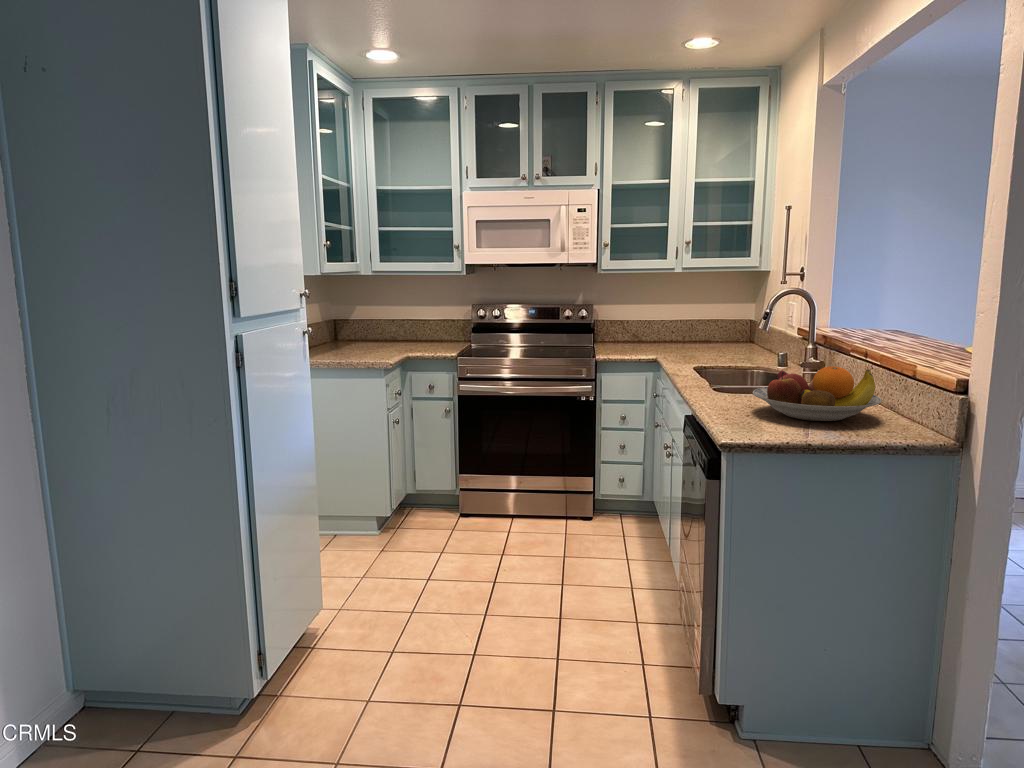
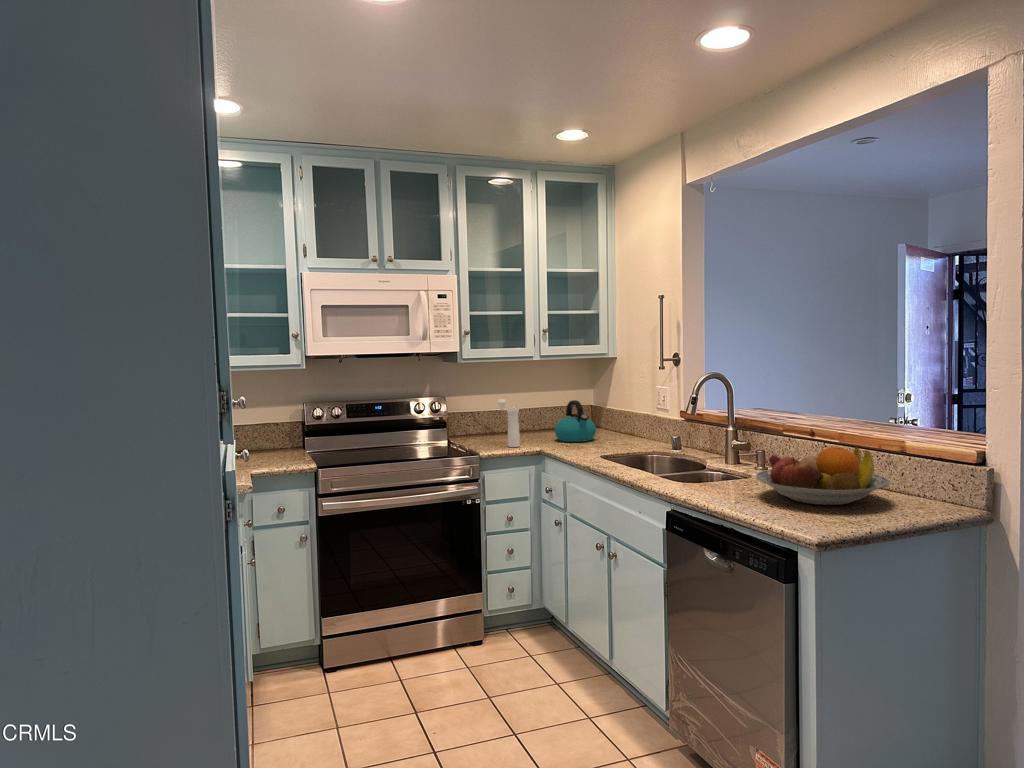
pepper mill: none [631,308,646,354] -> present [497,399,520,447]
kettle: none [687,314,729,354] -> present [555,400,596,442]

